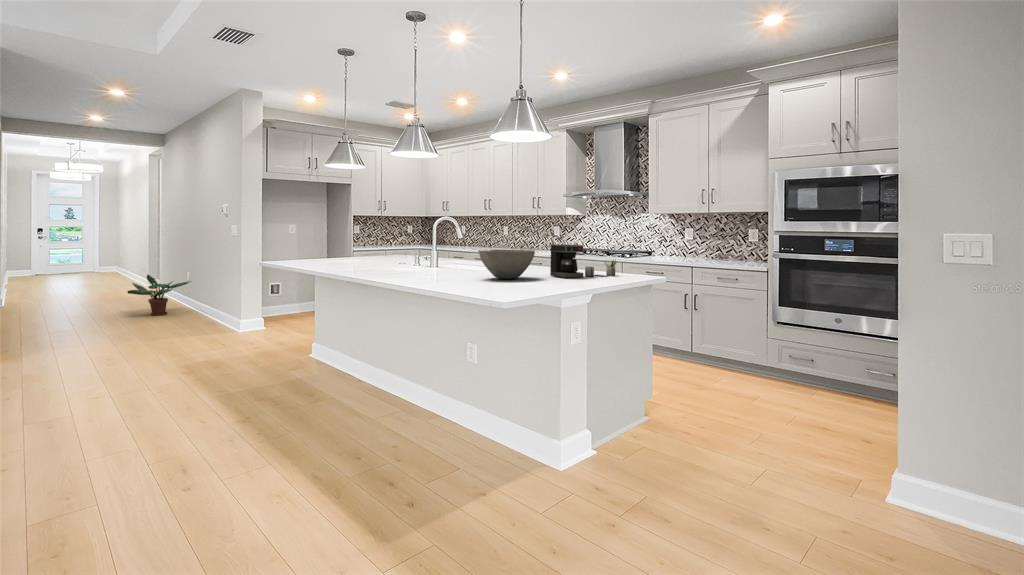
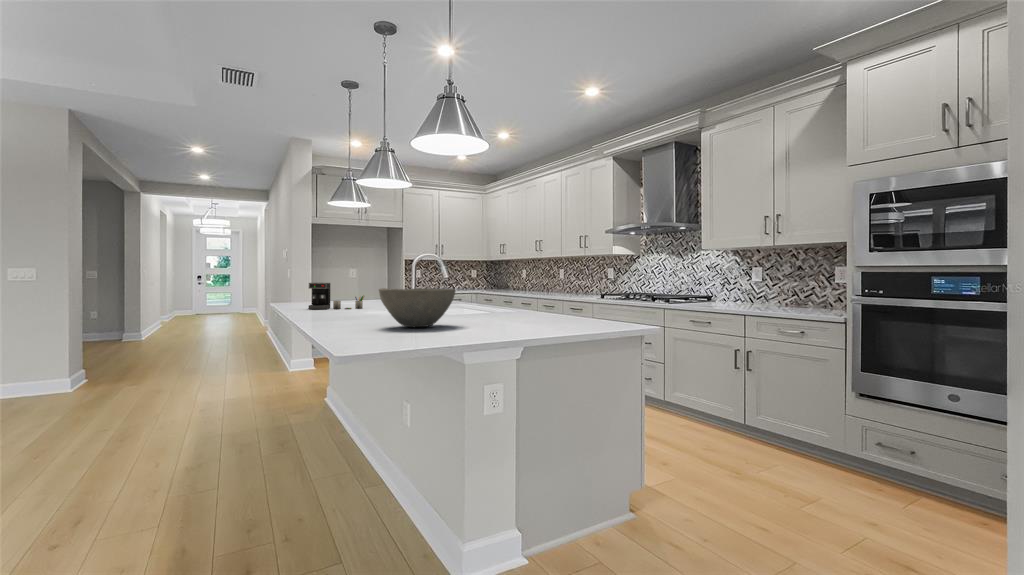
coffee maker: present [550,245,617,278] -> present [309,283,364,309]
potted plant: present [127,275,191,315] -> none [213,314,268,353]

